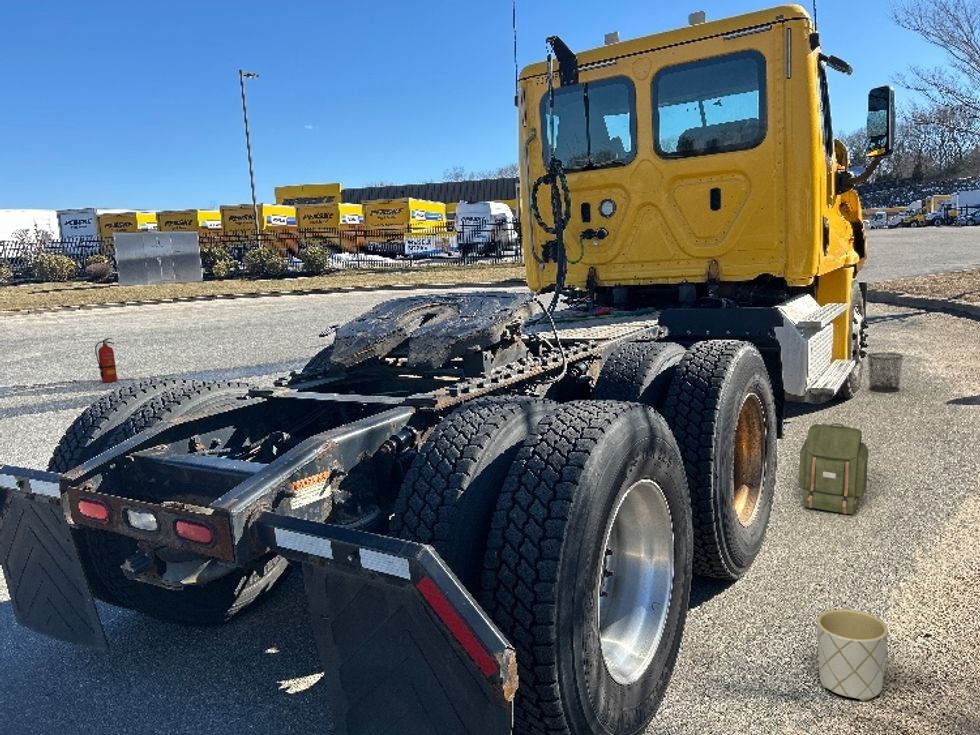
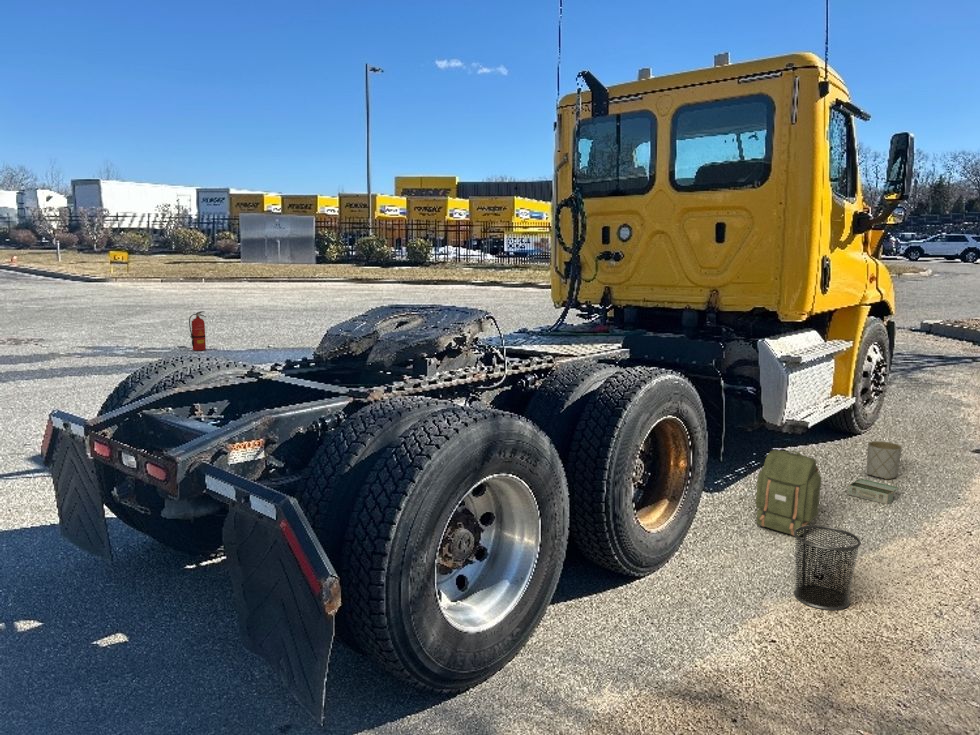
waste bin: present [867,353,903,392] -> present [794,525,861,610]
toolbox: none [871,446,922,469] -> present [848,479,899,504]
planter: present [817,609,888,701] -> present [867,441,902,479]

